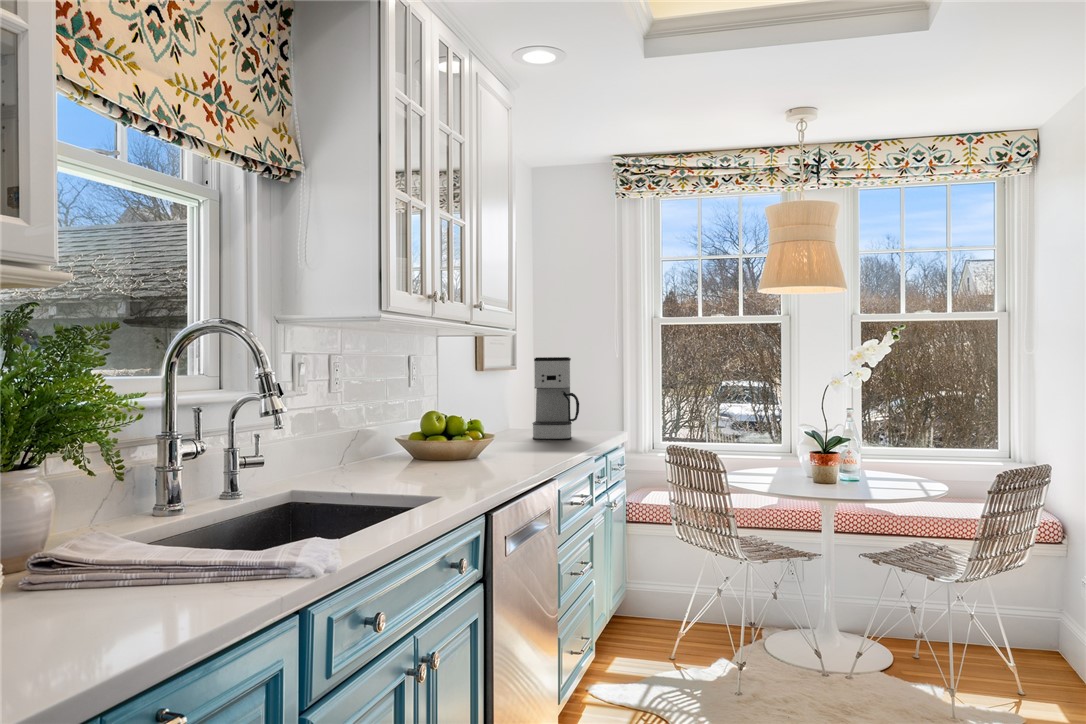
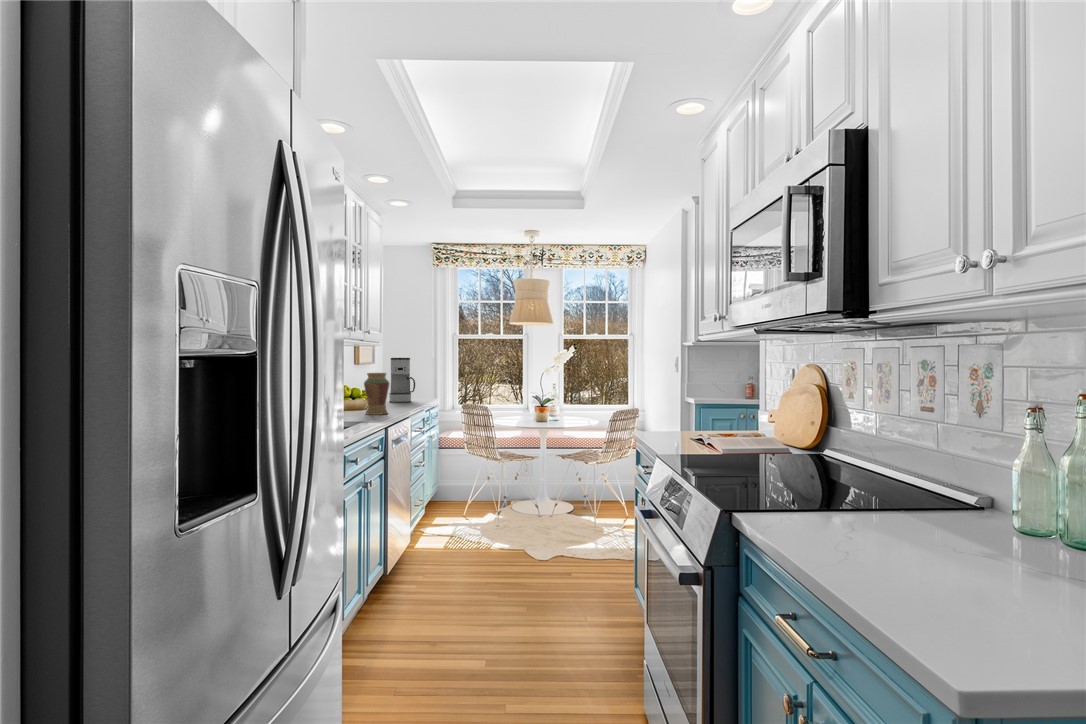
vase: none [459,387,510,475] -> present [364,373,389,415]

